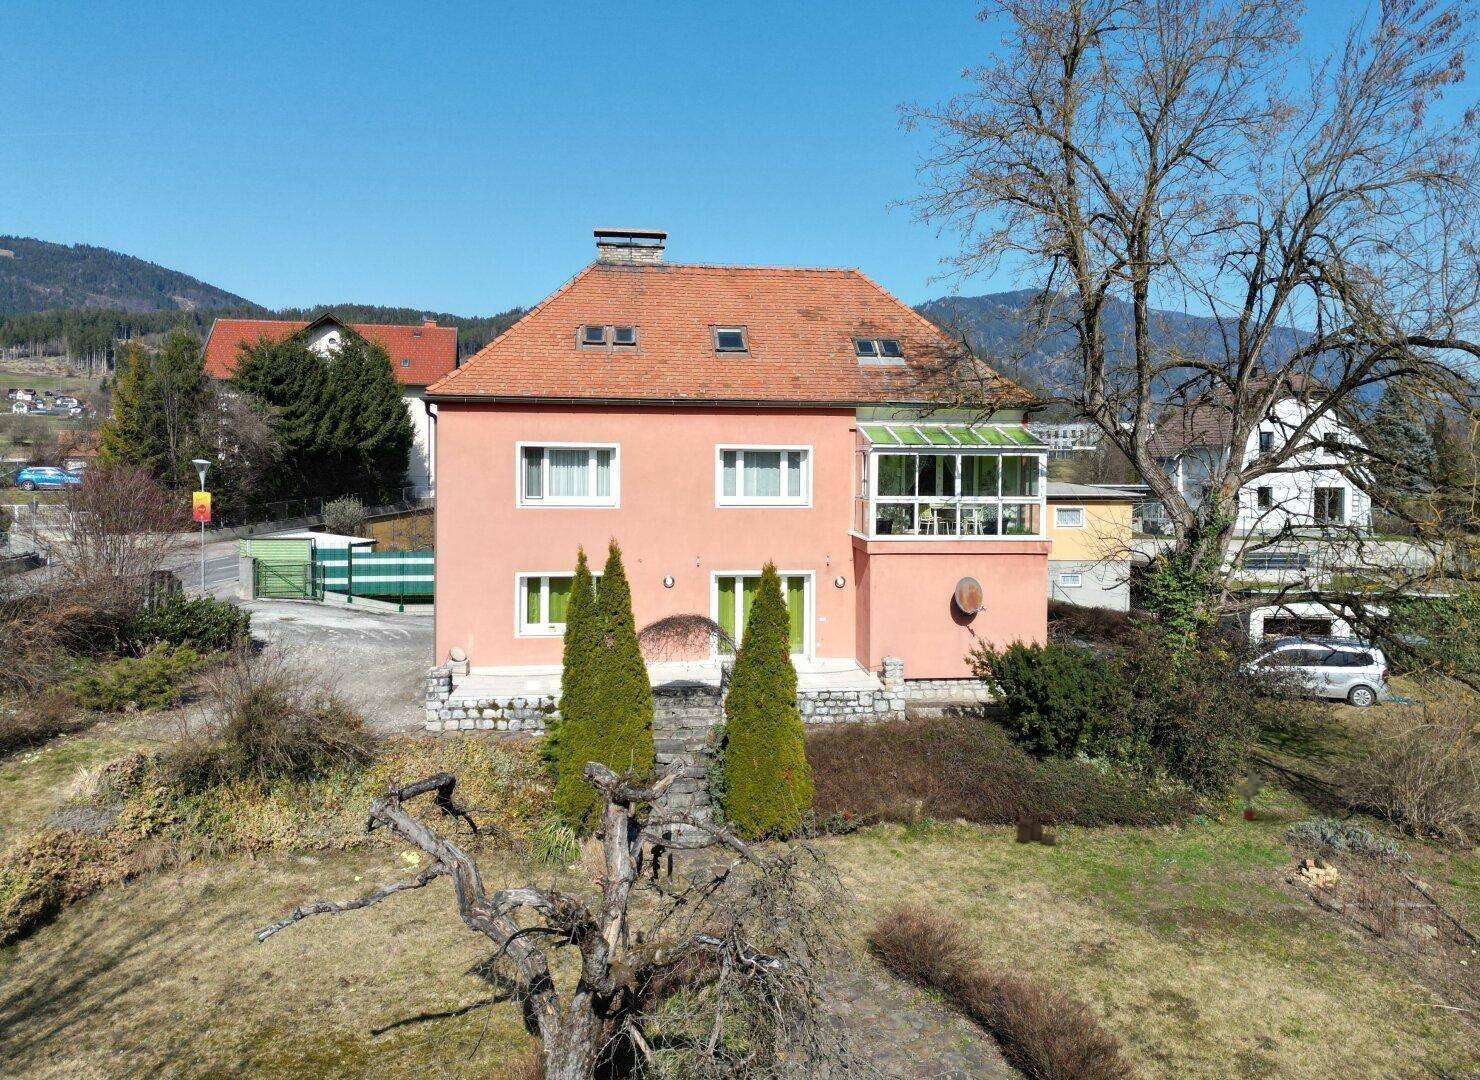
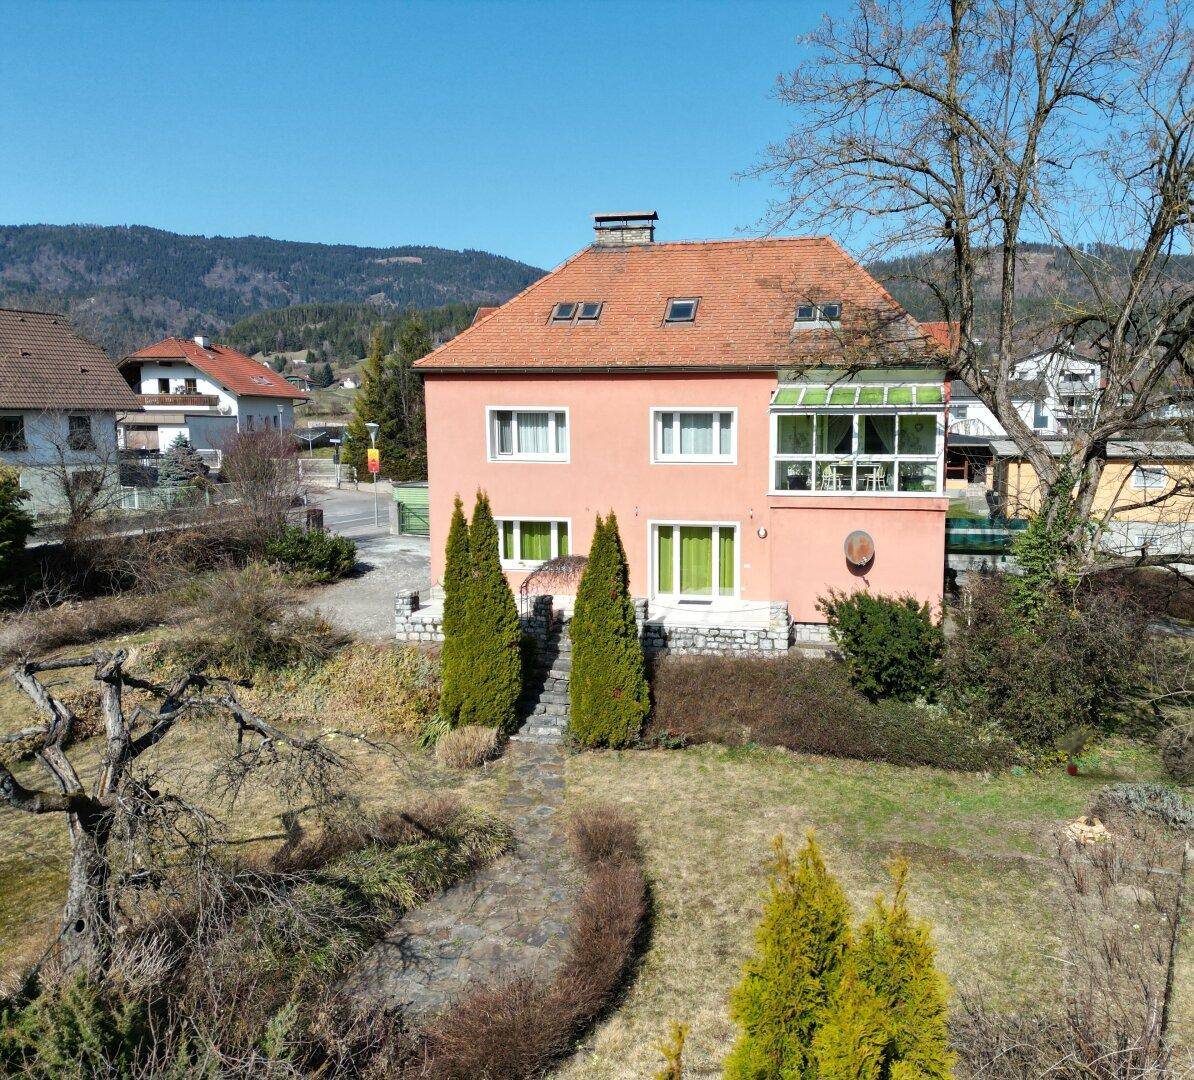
woven basket: present [1017,816,1055,845] -> none [802,741,834,766]

